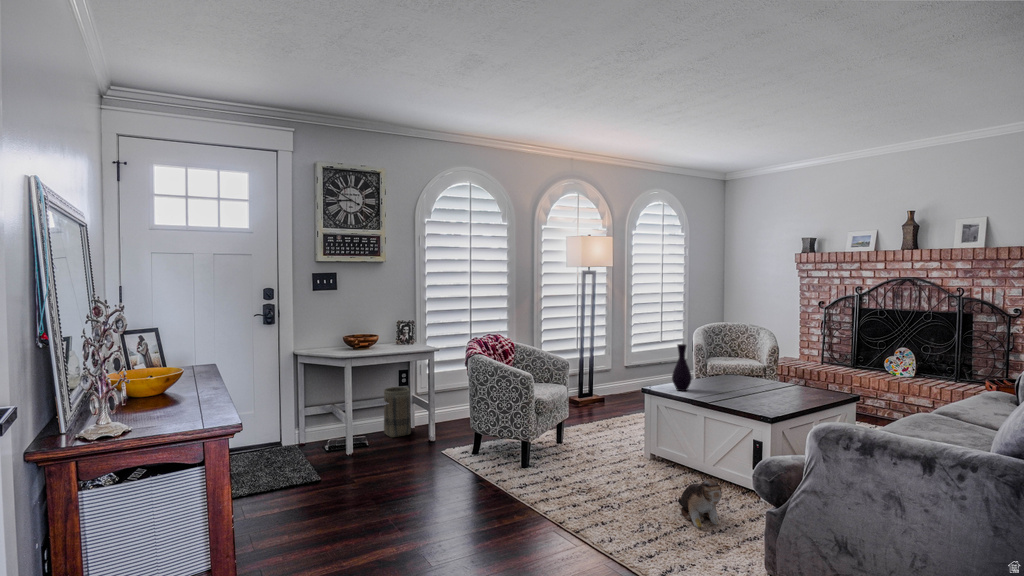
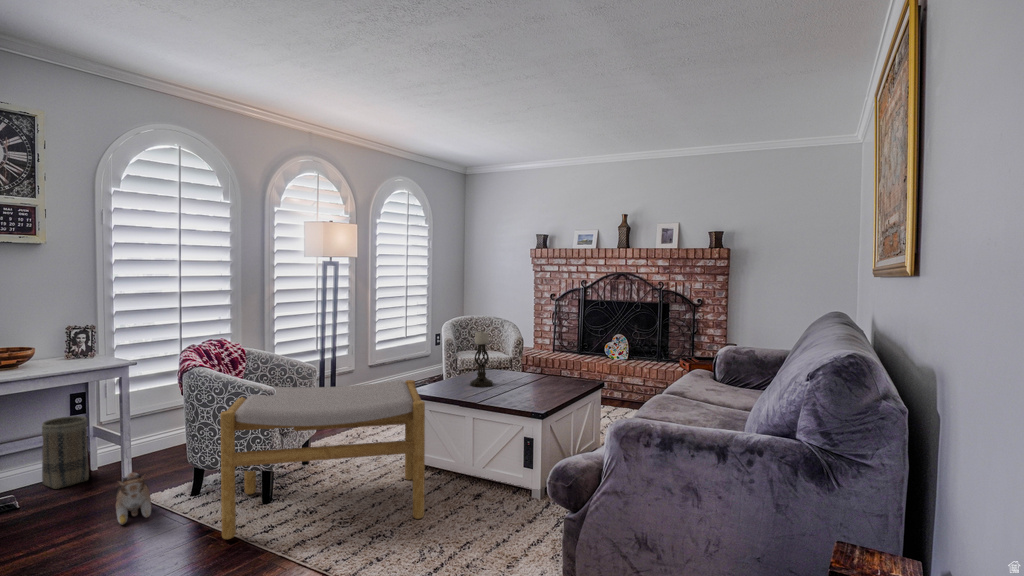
candle holder: none [705,336,729,391] -> present [470,330,493,387]
vase: present [672,344,692,391] -> none [437,340,458,391]
footstool: none [491,374,650,499] -> present [220,380,425,539]
plush toy: present [678,479,725,528] -> present [116,473,152,525]

